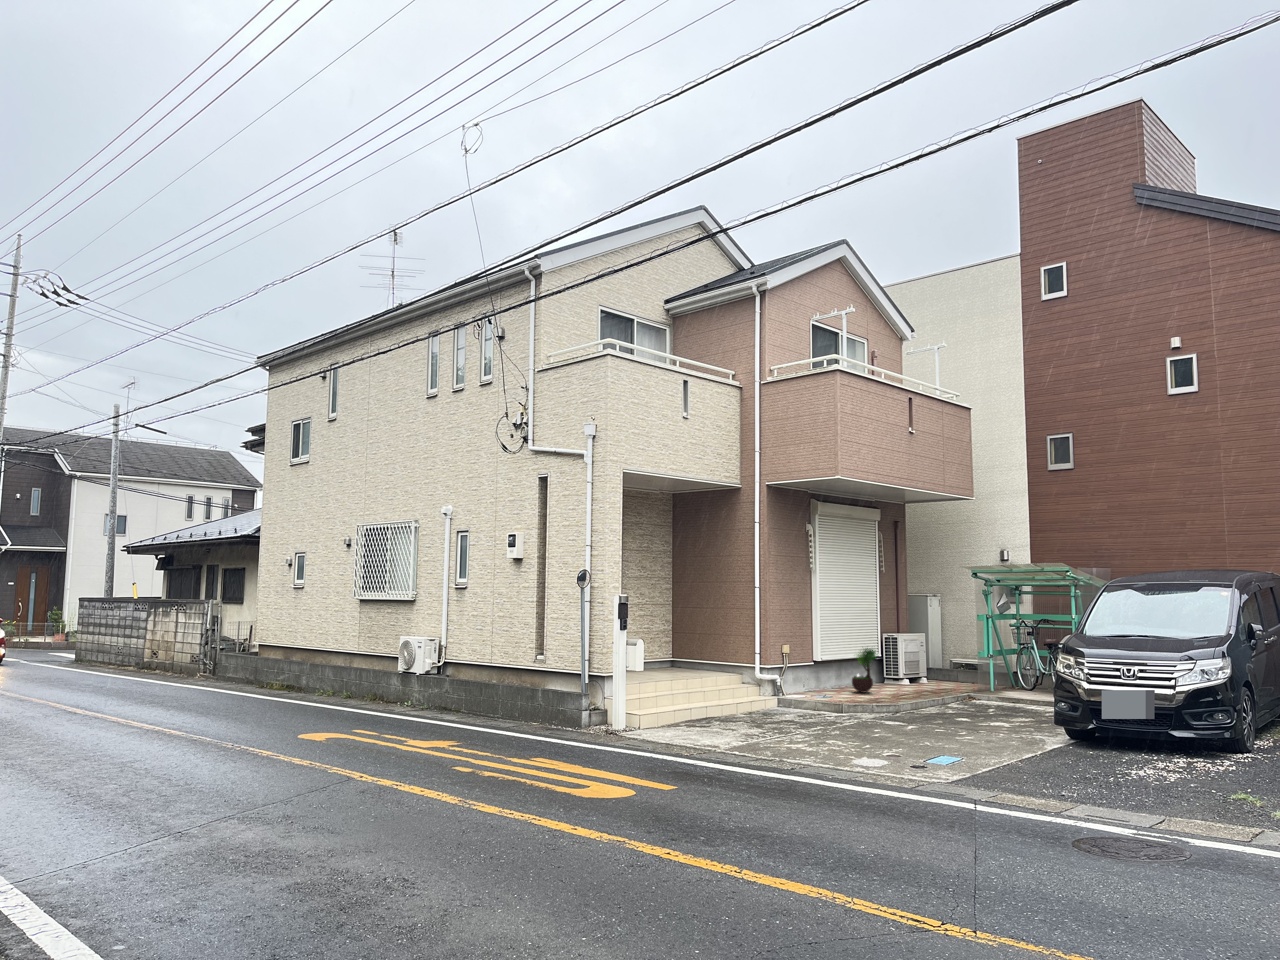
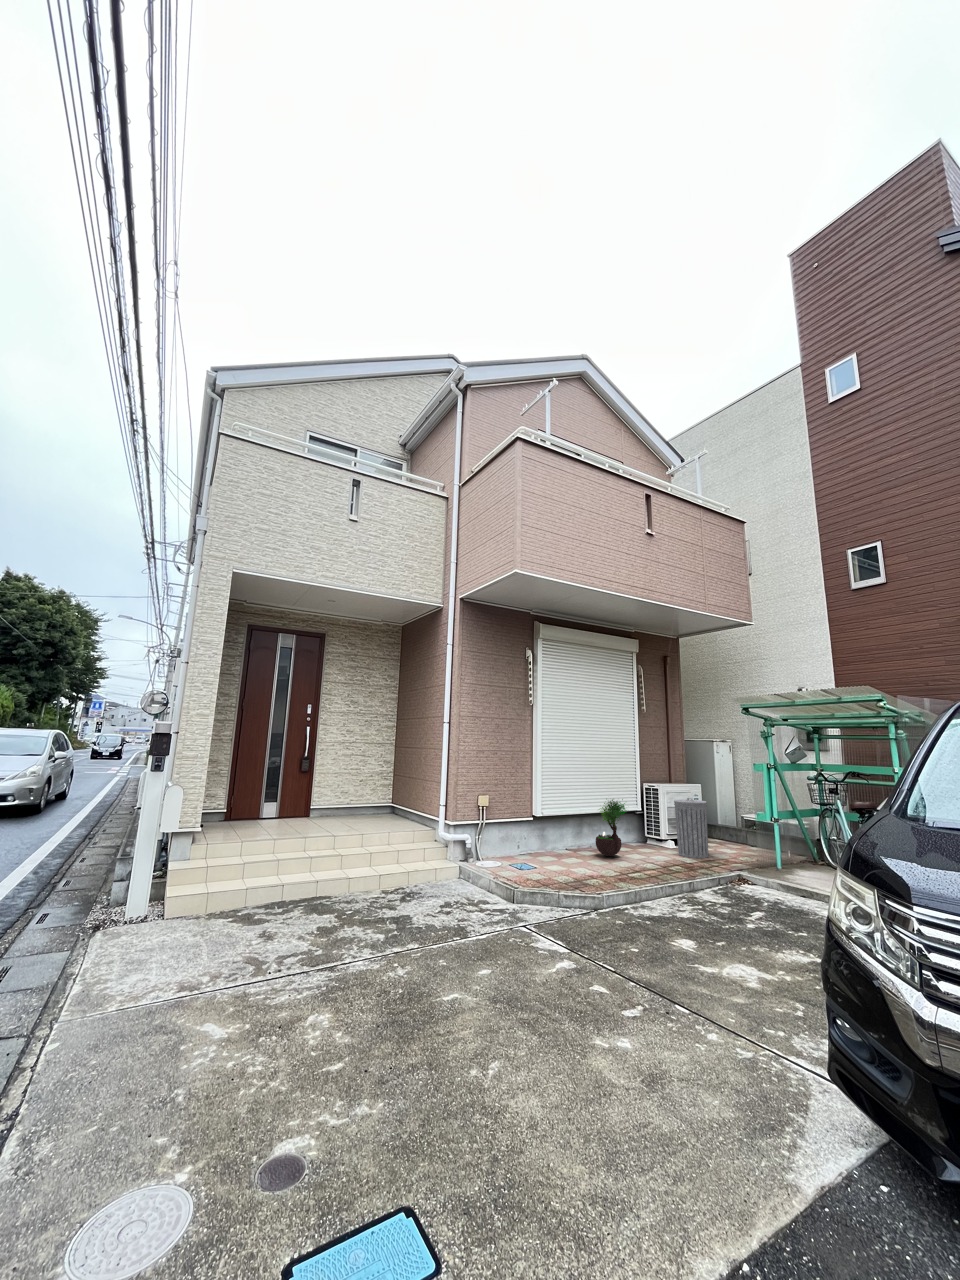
trash can: none [909,644,936,691] -> present [674,798,709,858]

